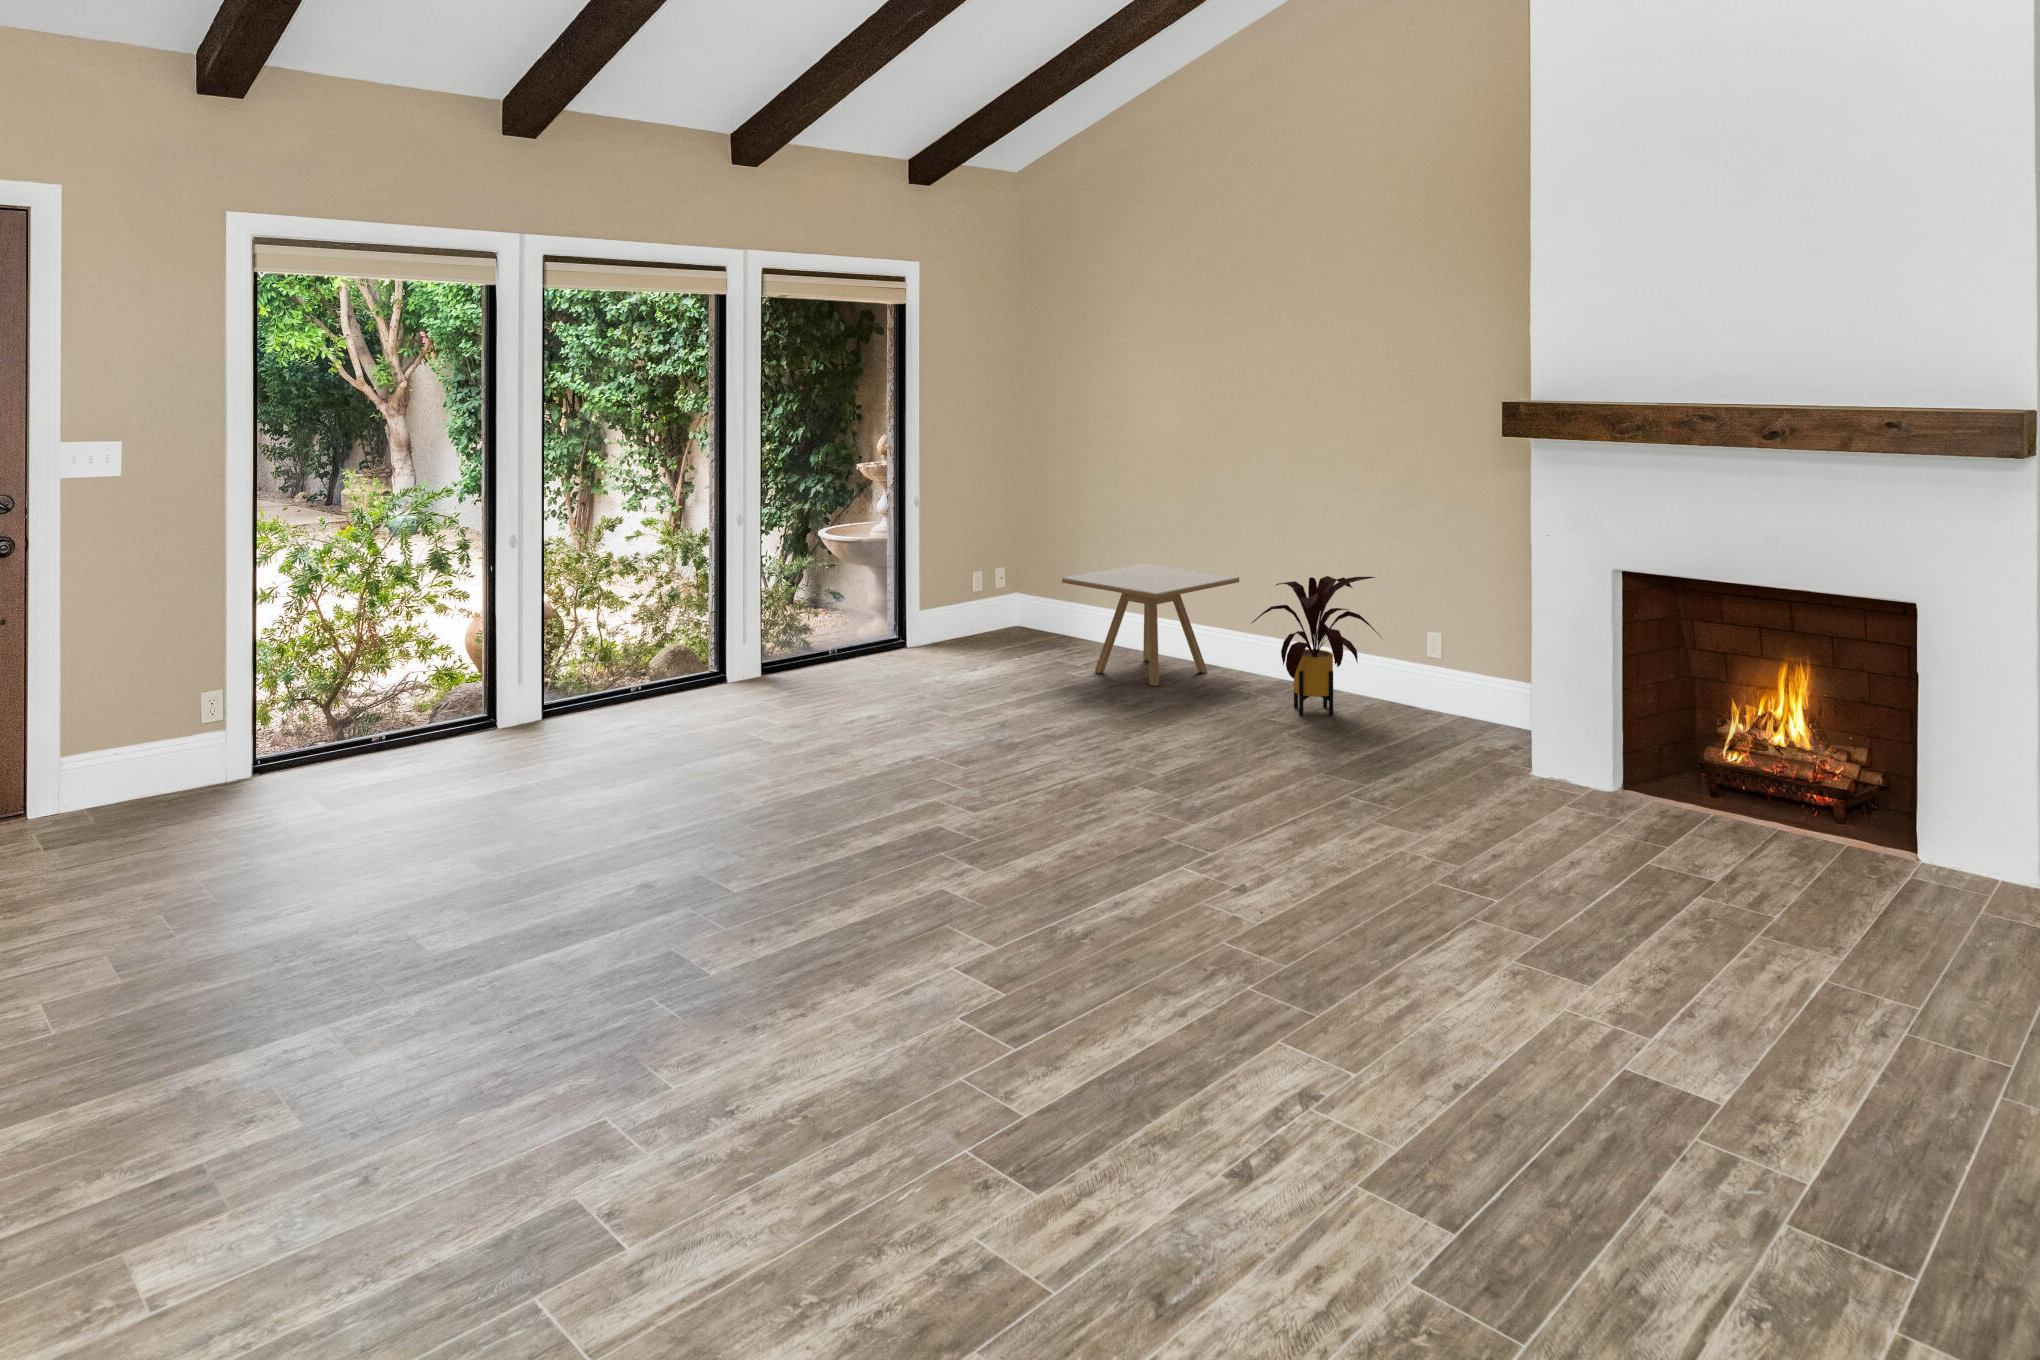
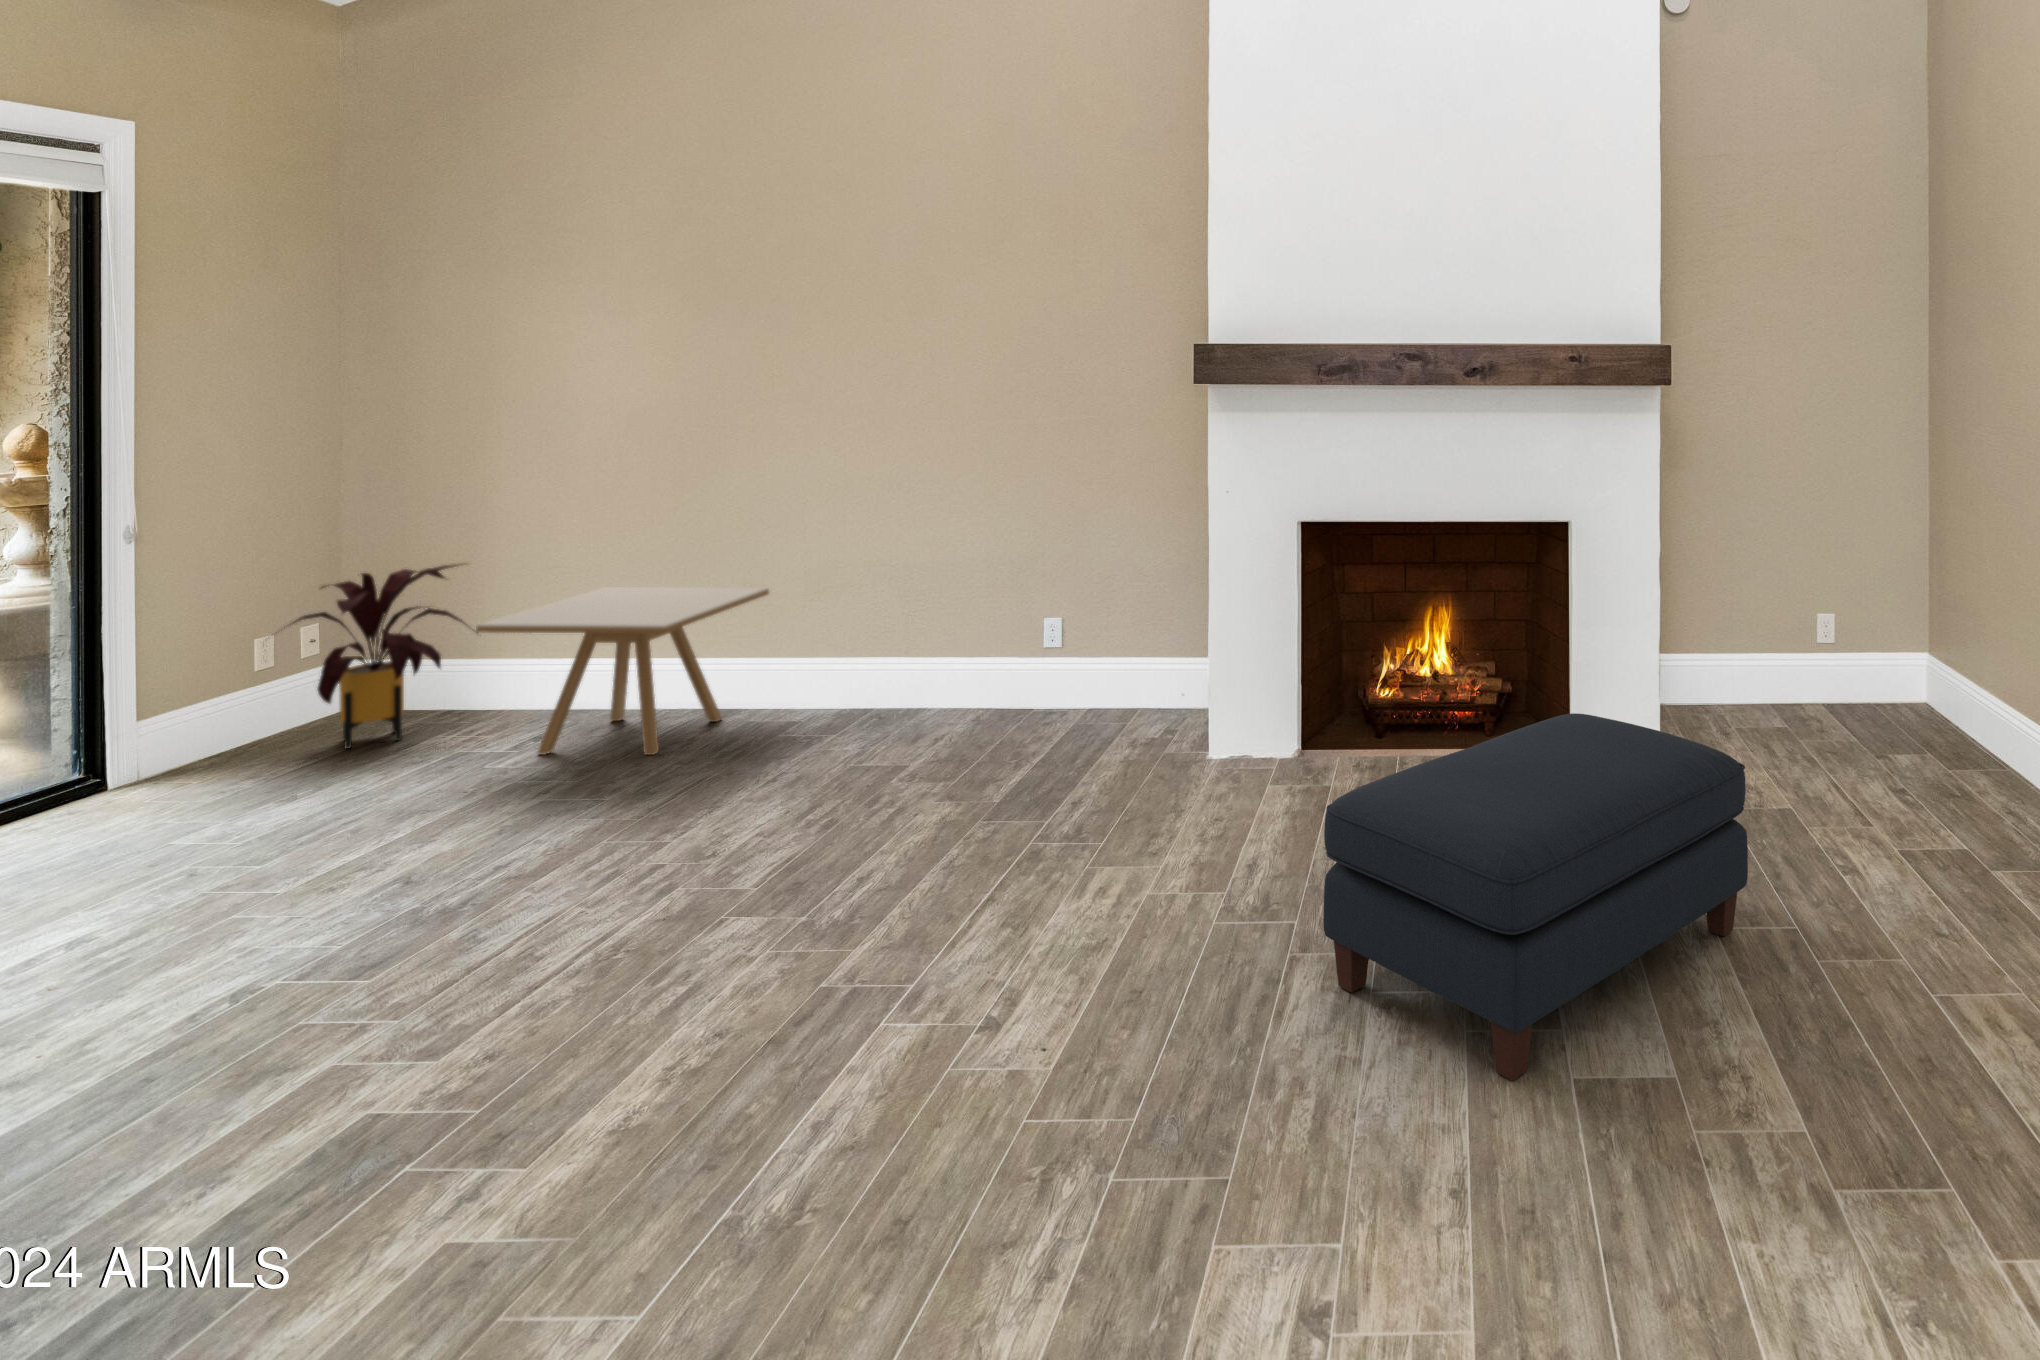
house plant: present [1252,576,1382,716] -> present [284,565,465,749]
ottoman: none [1477,783,1947,1049] -> present [1323,713,1748,1081]

